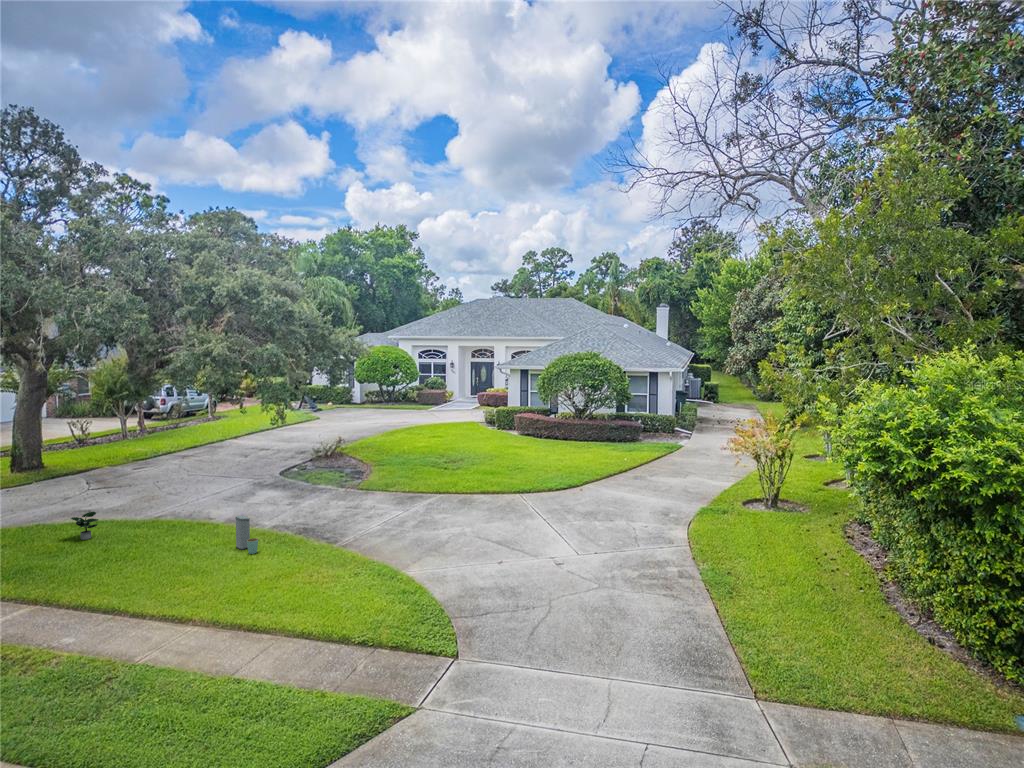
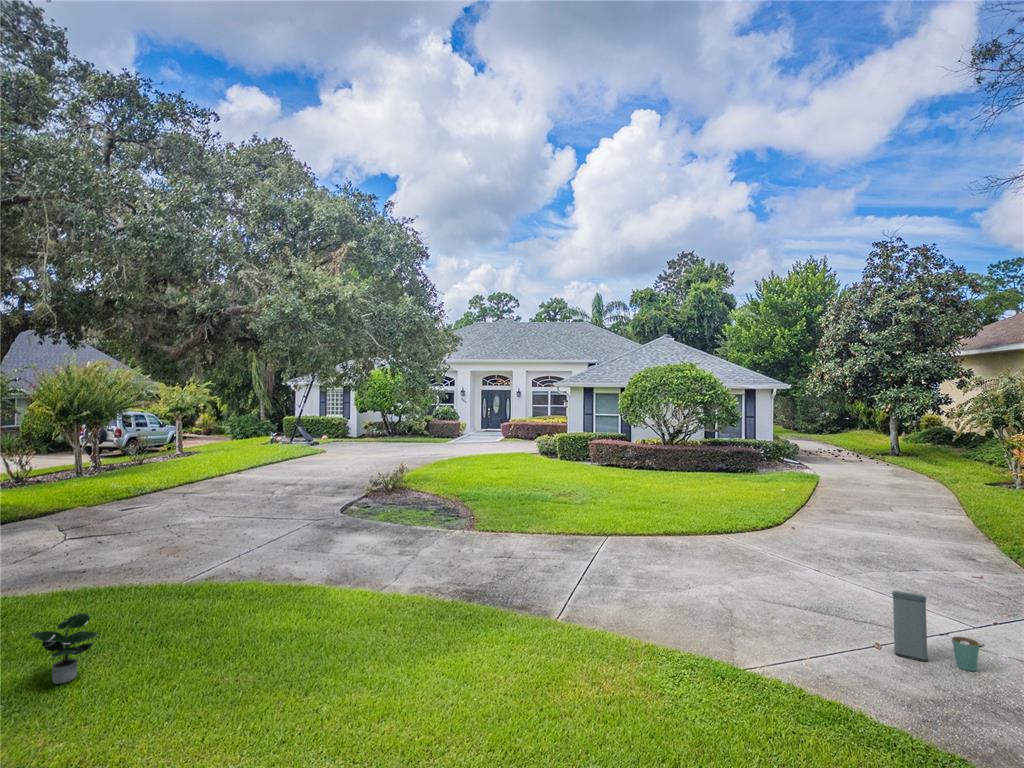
trash can: present [235,516,258,554] -> present [892,591,979,671]

